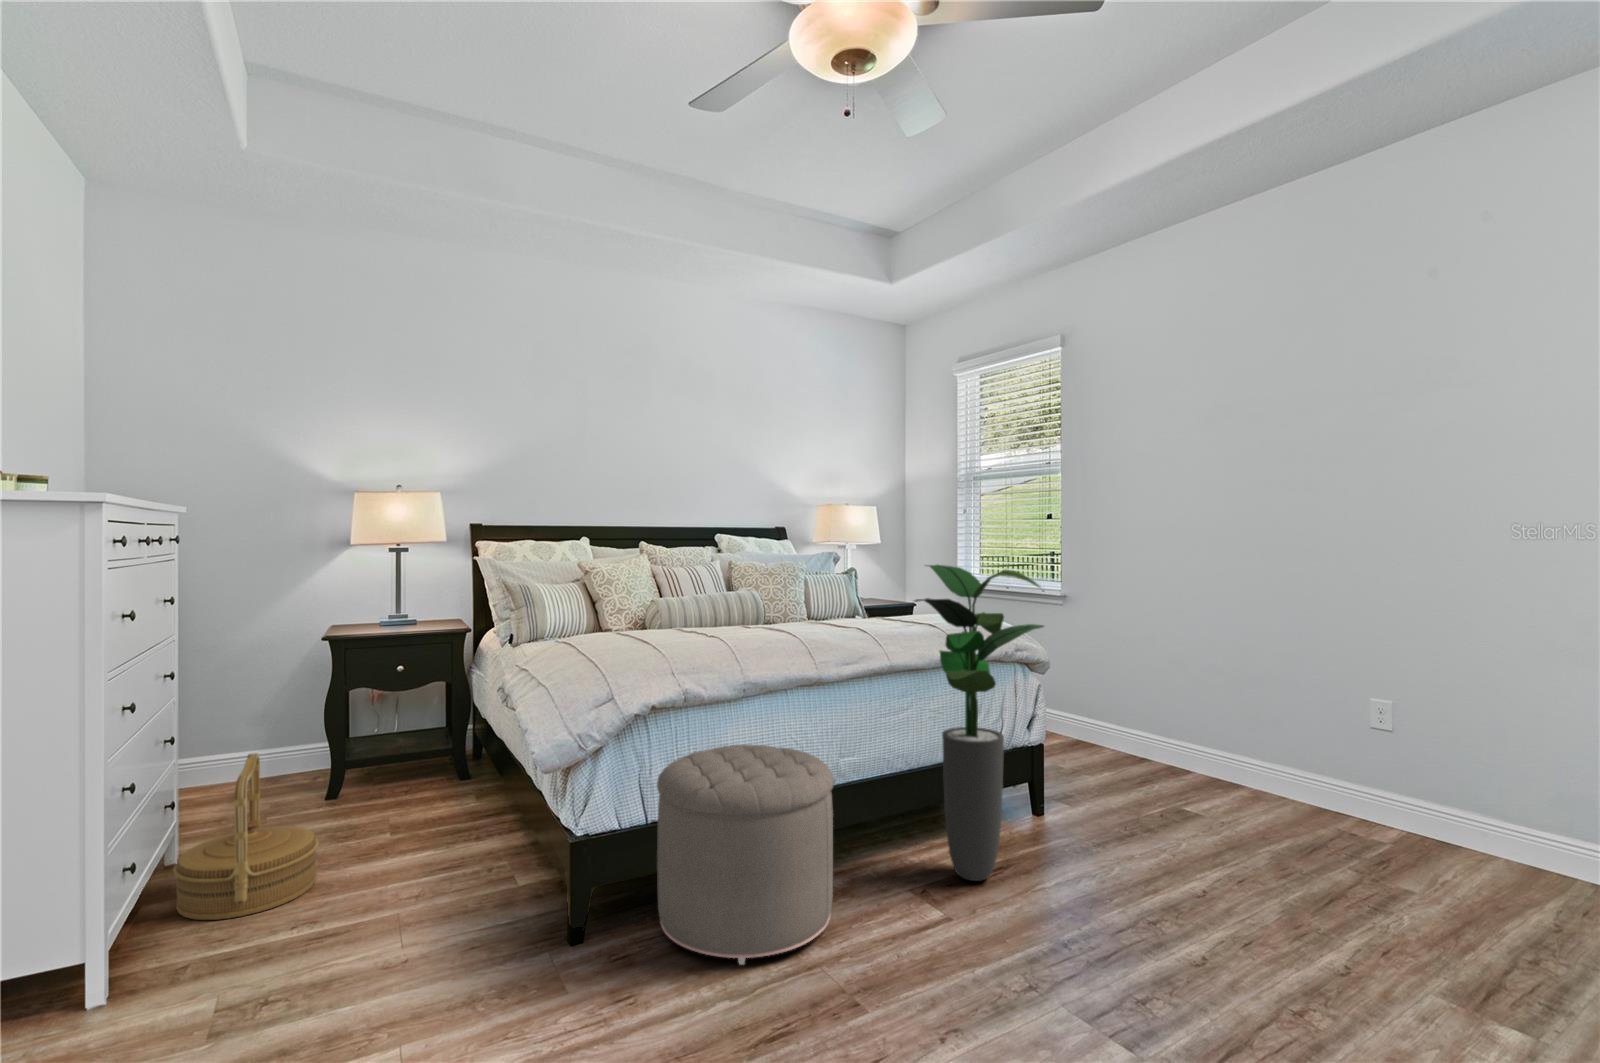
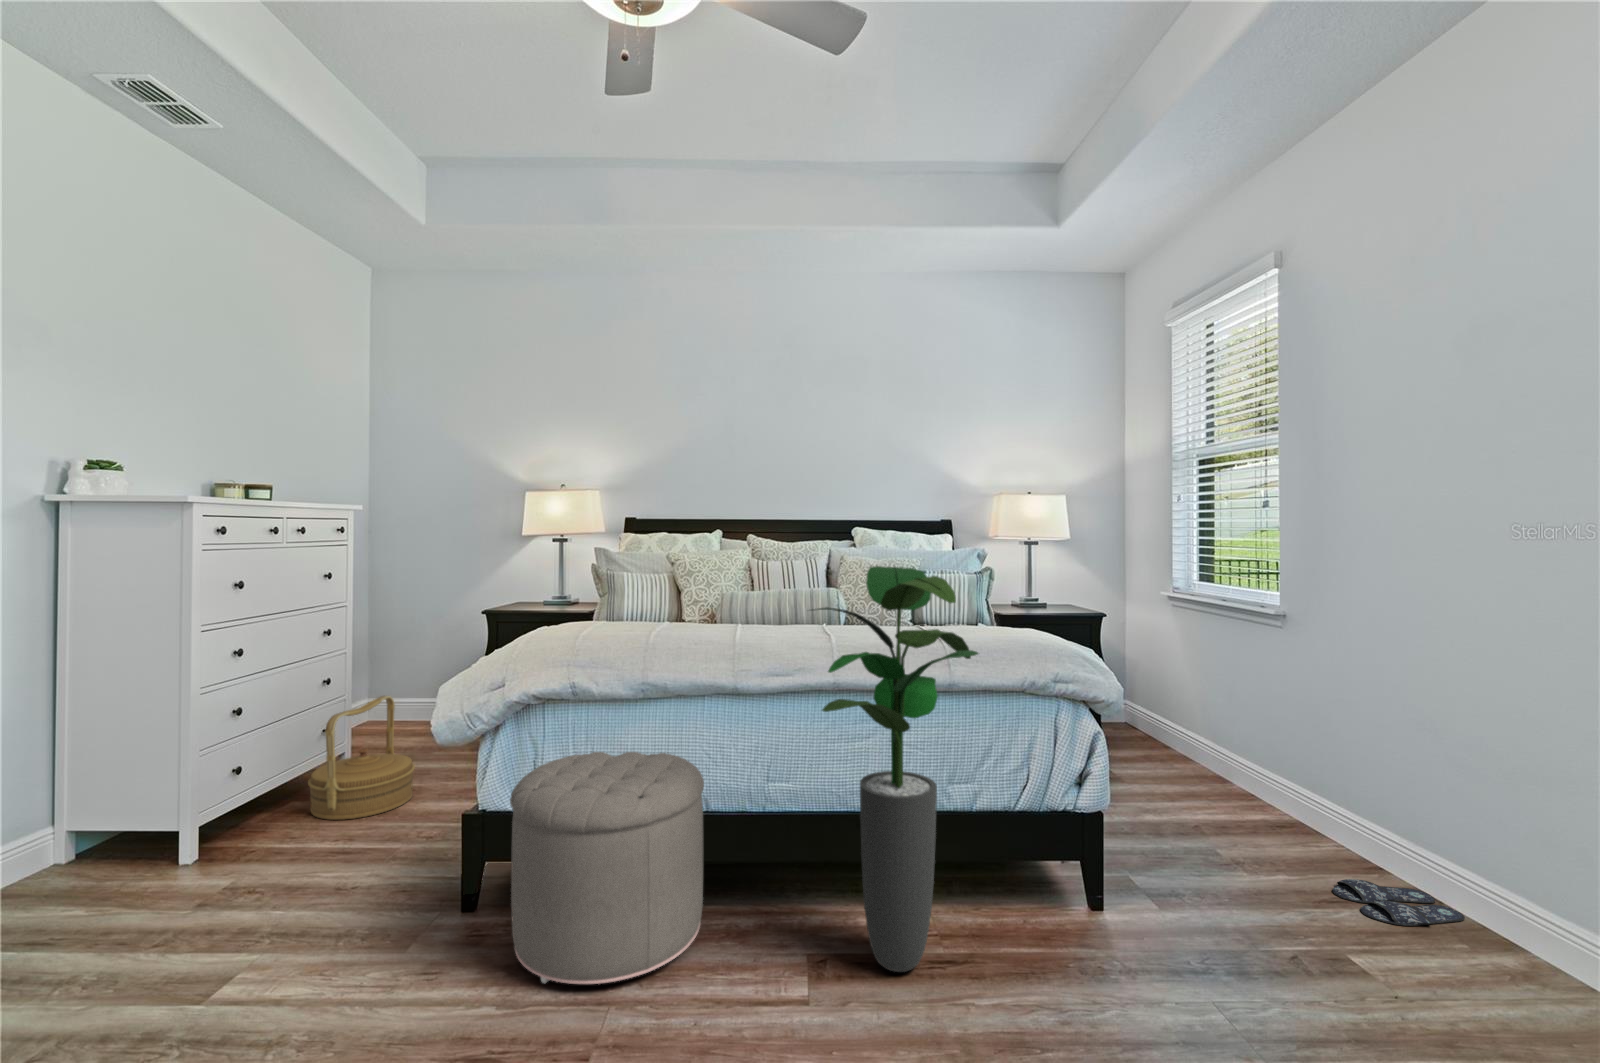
slippers: none [1141,768,1209,788] -> present [1332,879,1465,926]

